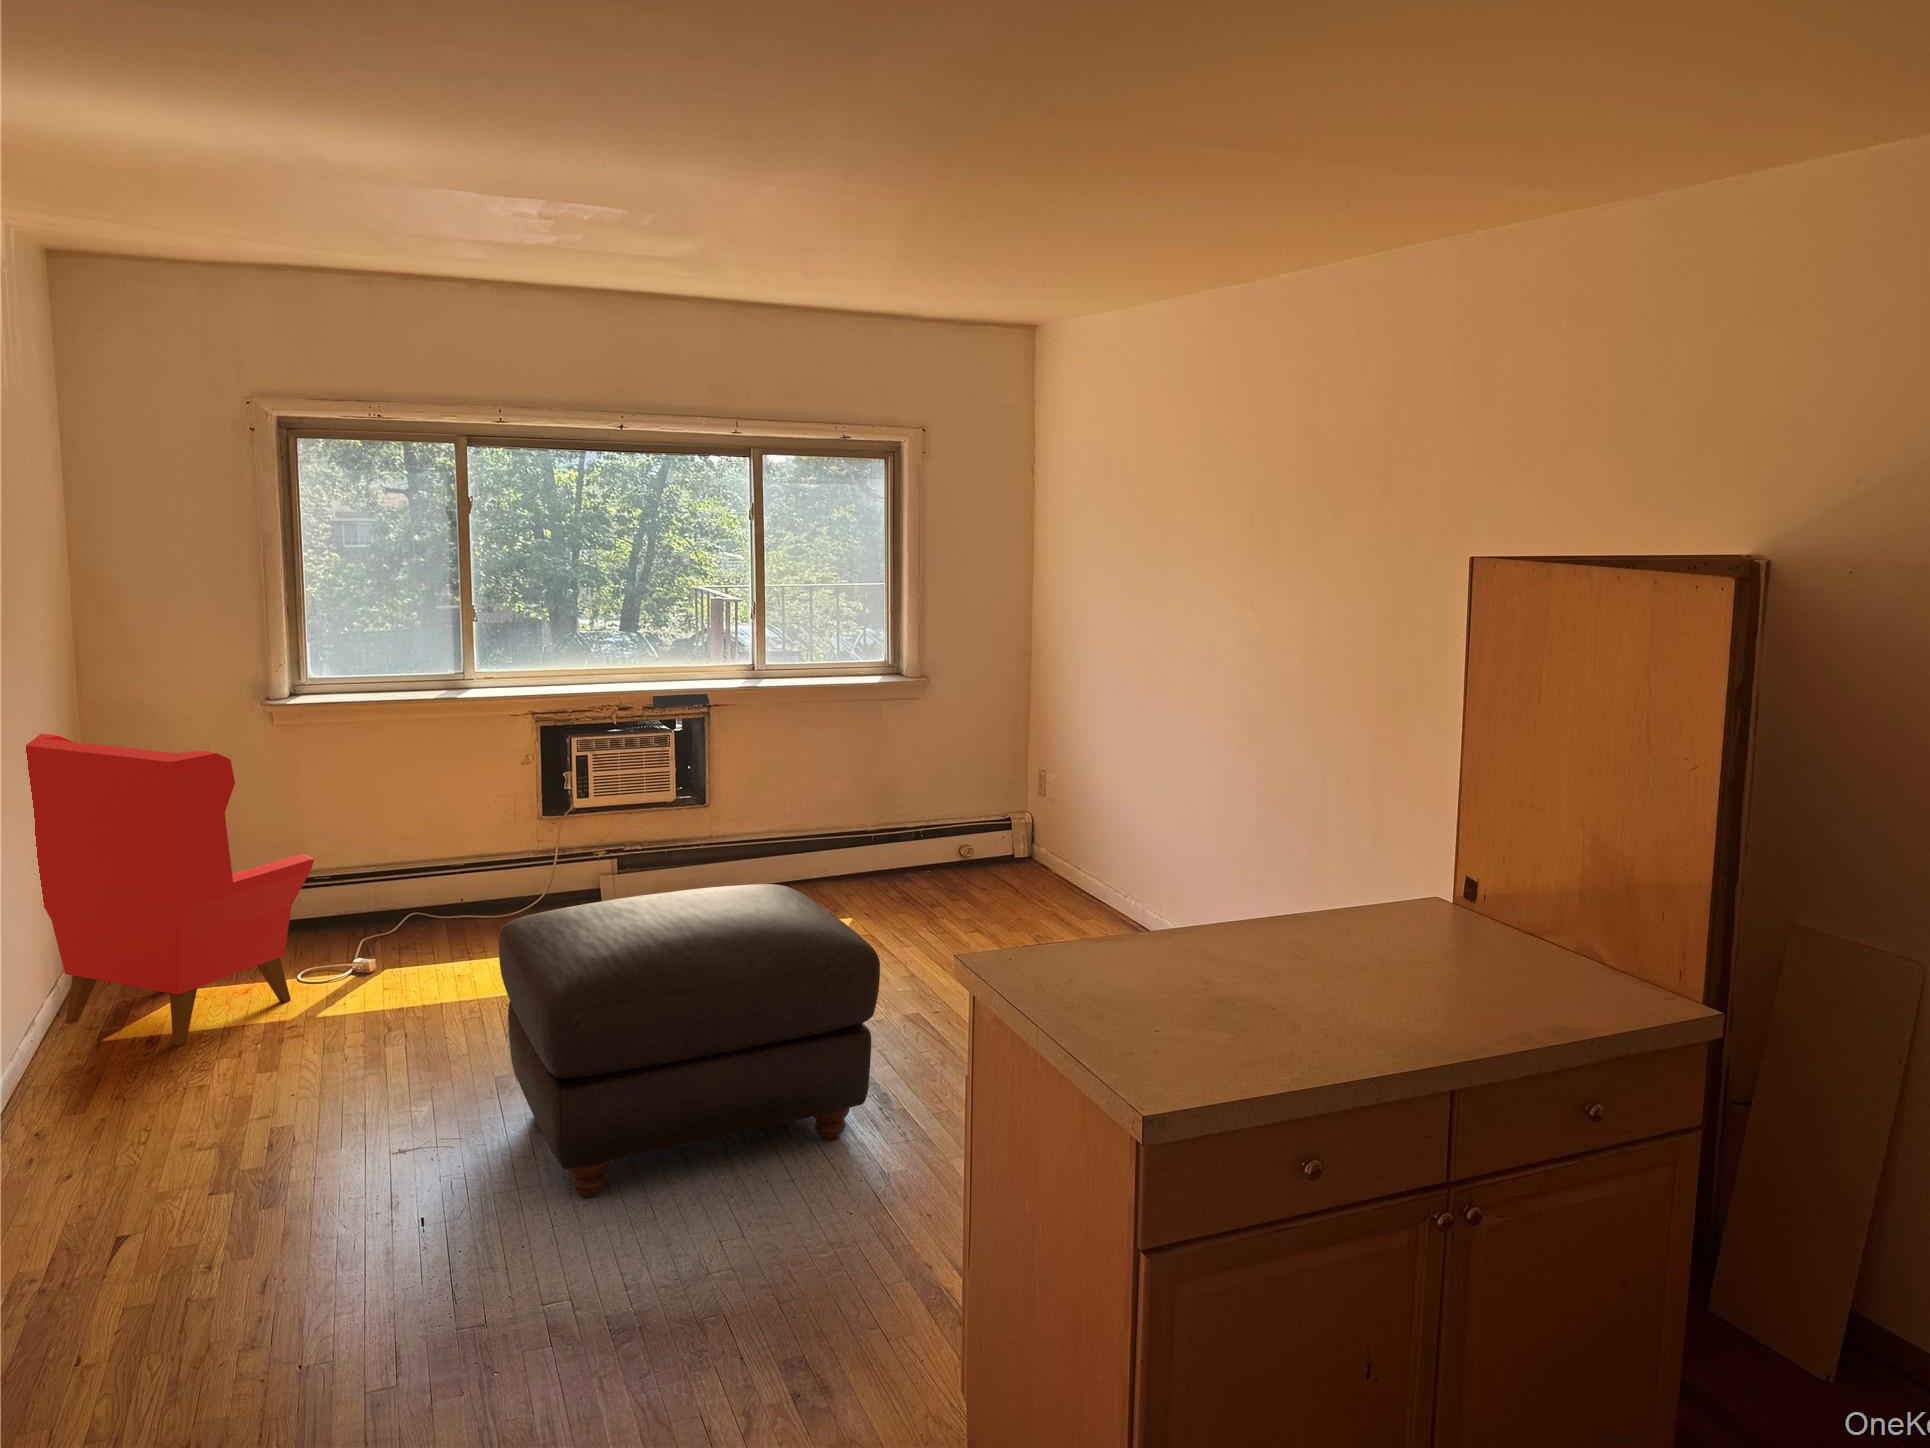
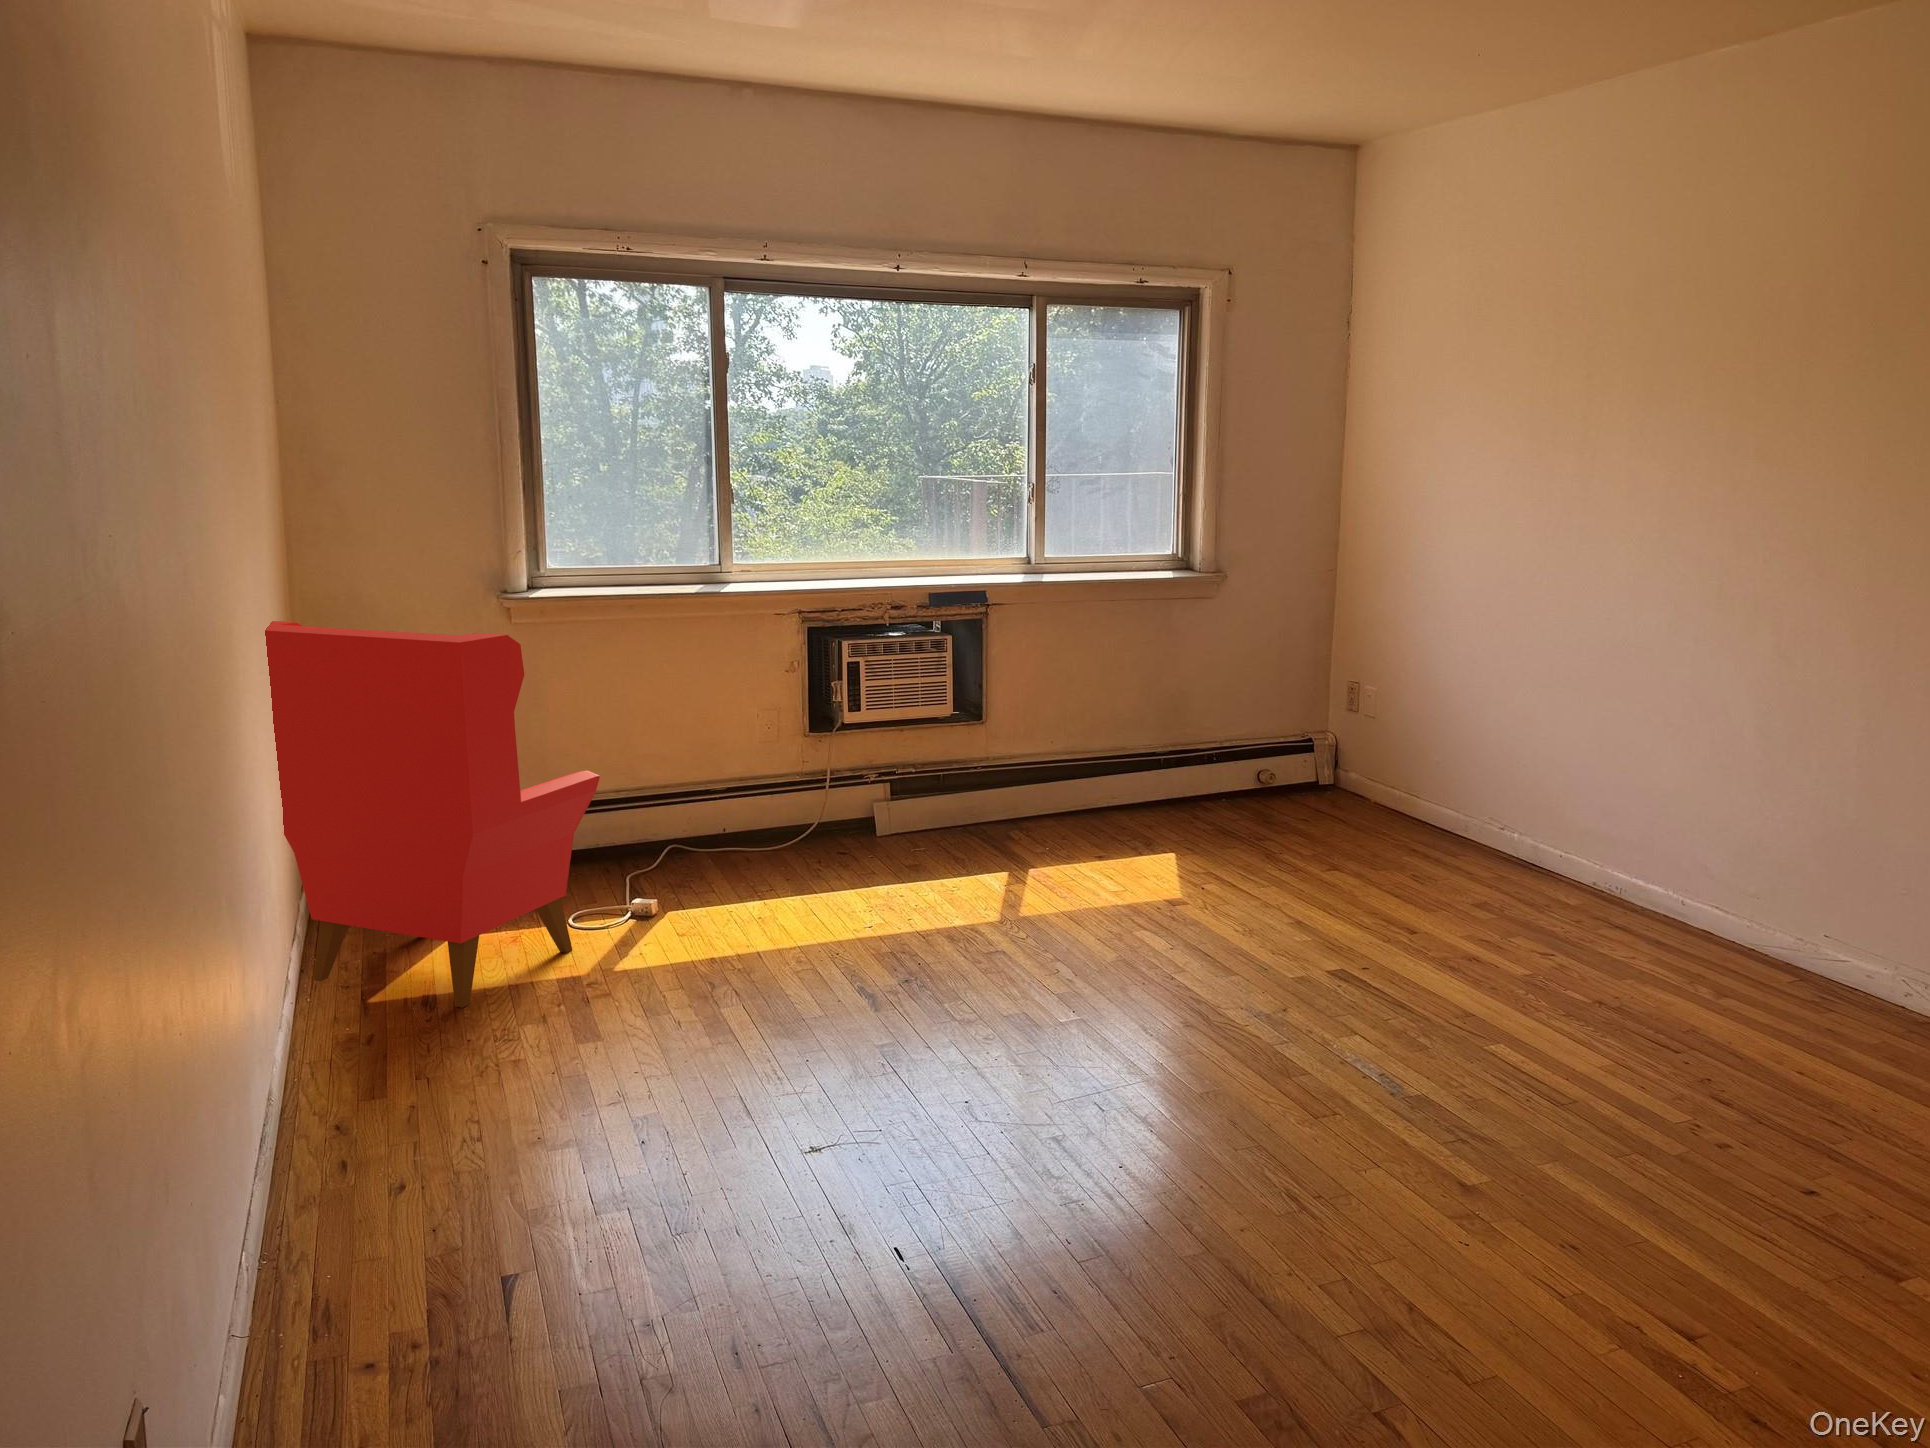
ottoman: present [499,884,880,1198] -> none [915,792,1464,1219]

